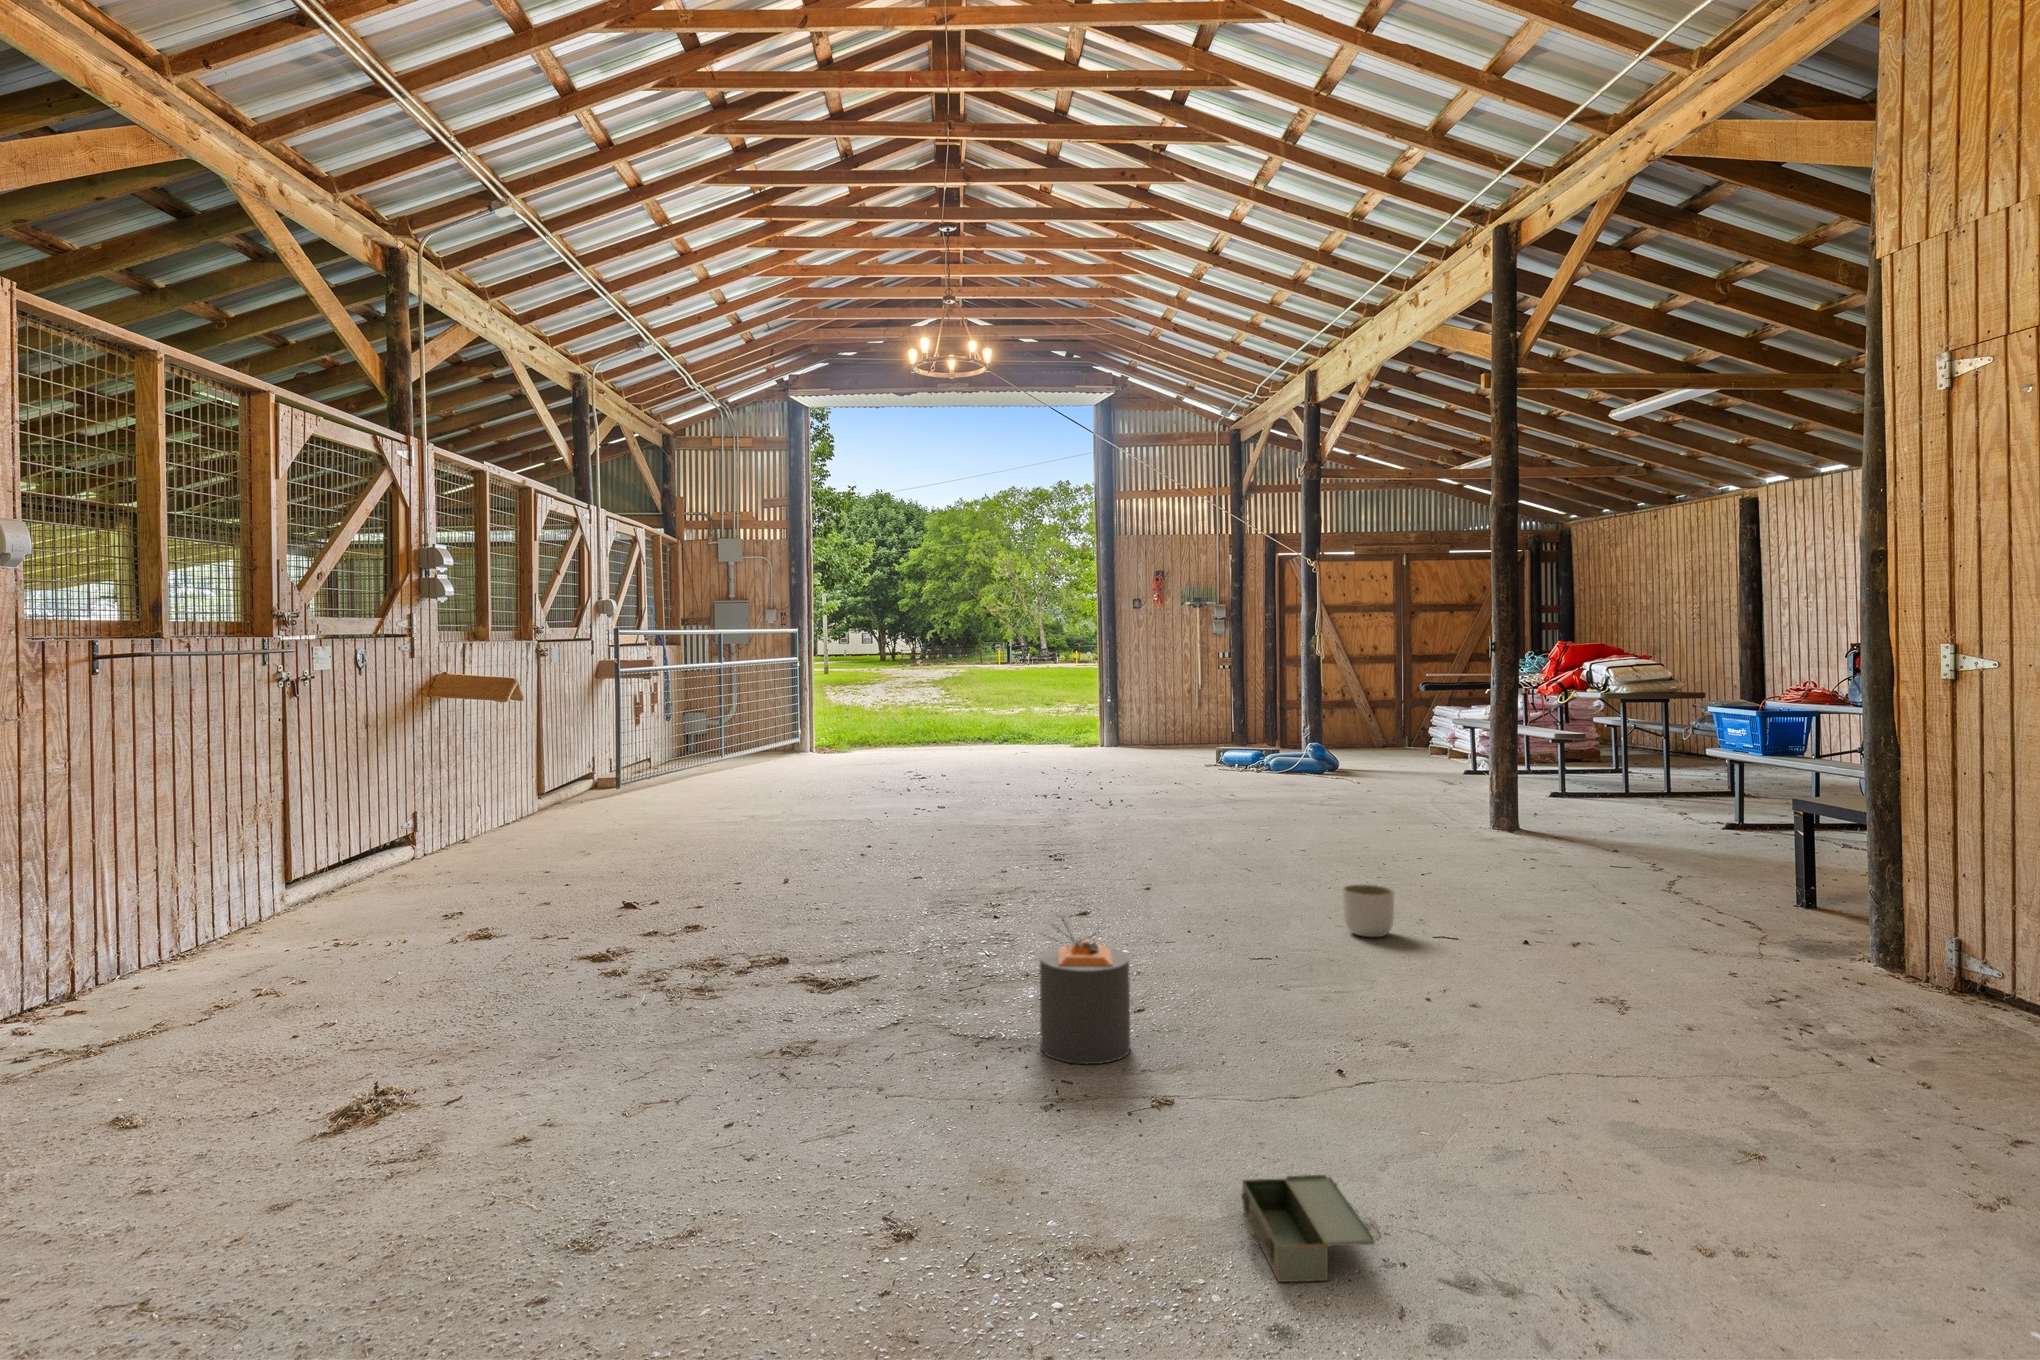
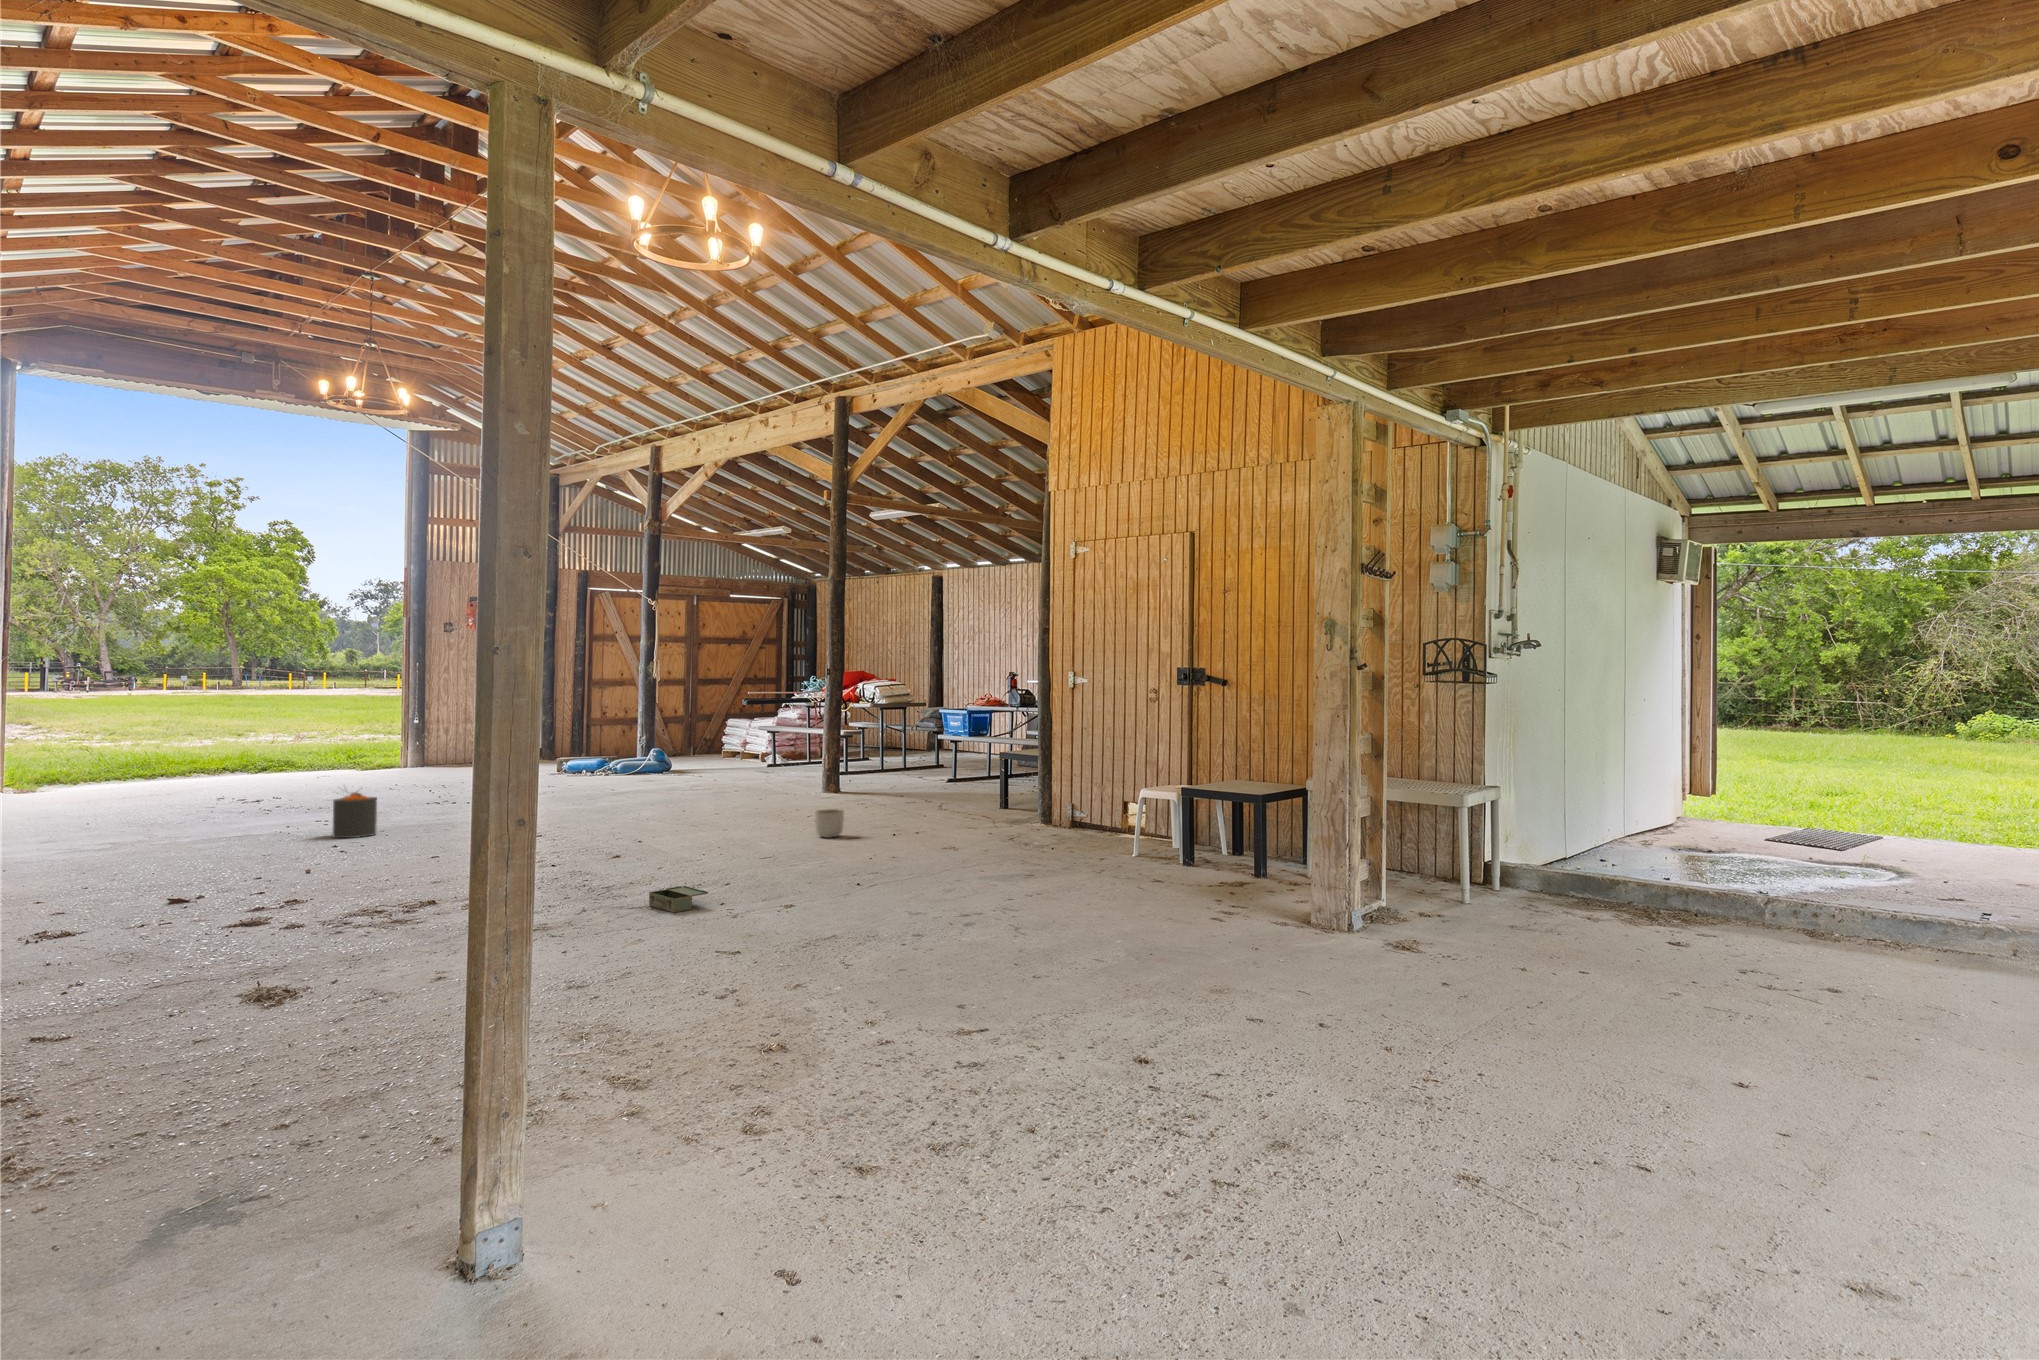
trash can: present [1039,920,1130,1064] -> present [333,787,377,838]
toolbox: present [1241,1175,1375,1282] -> present [649,886,708,912]

